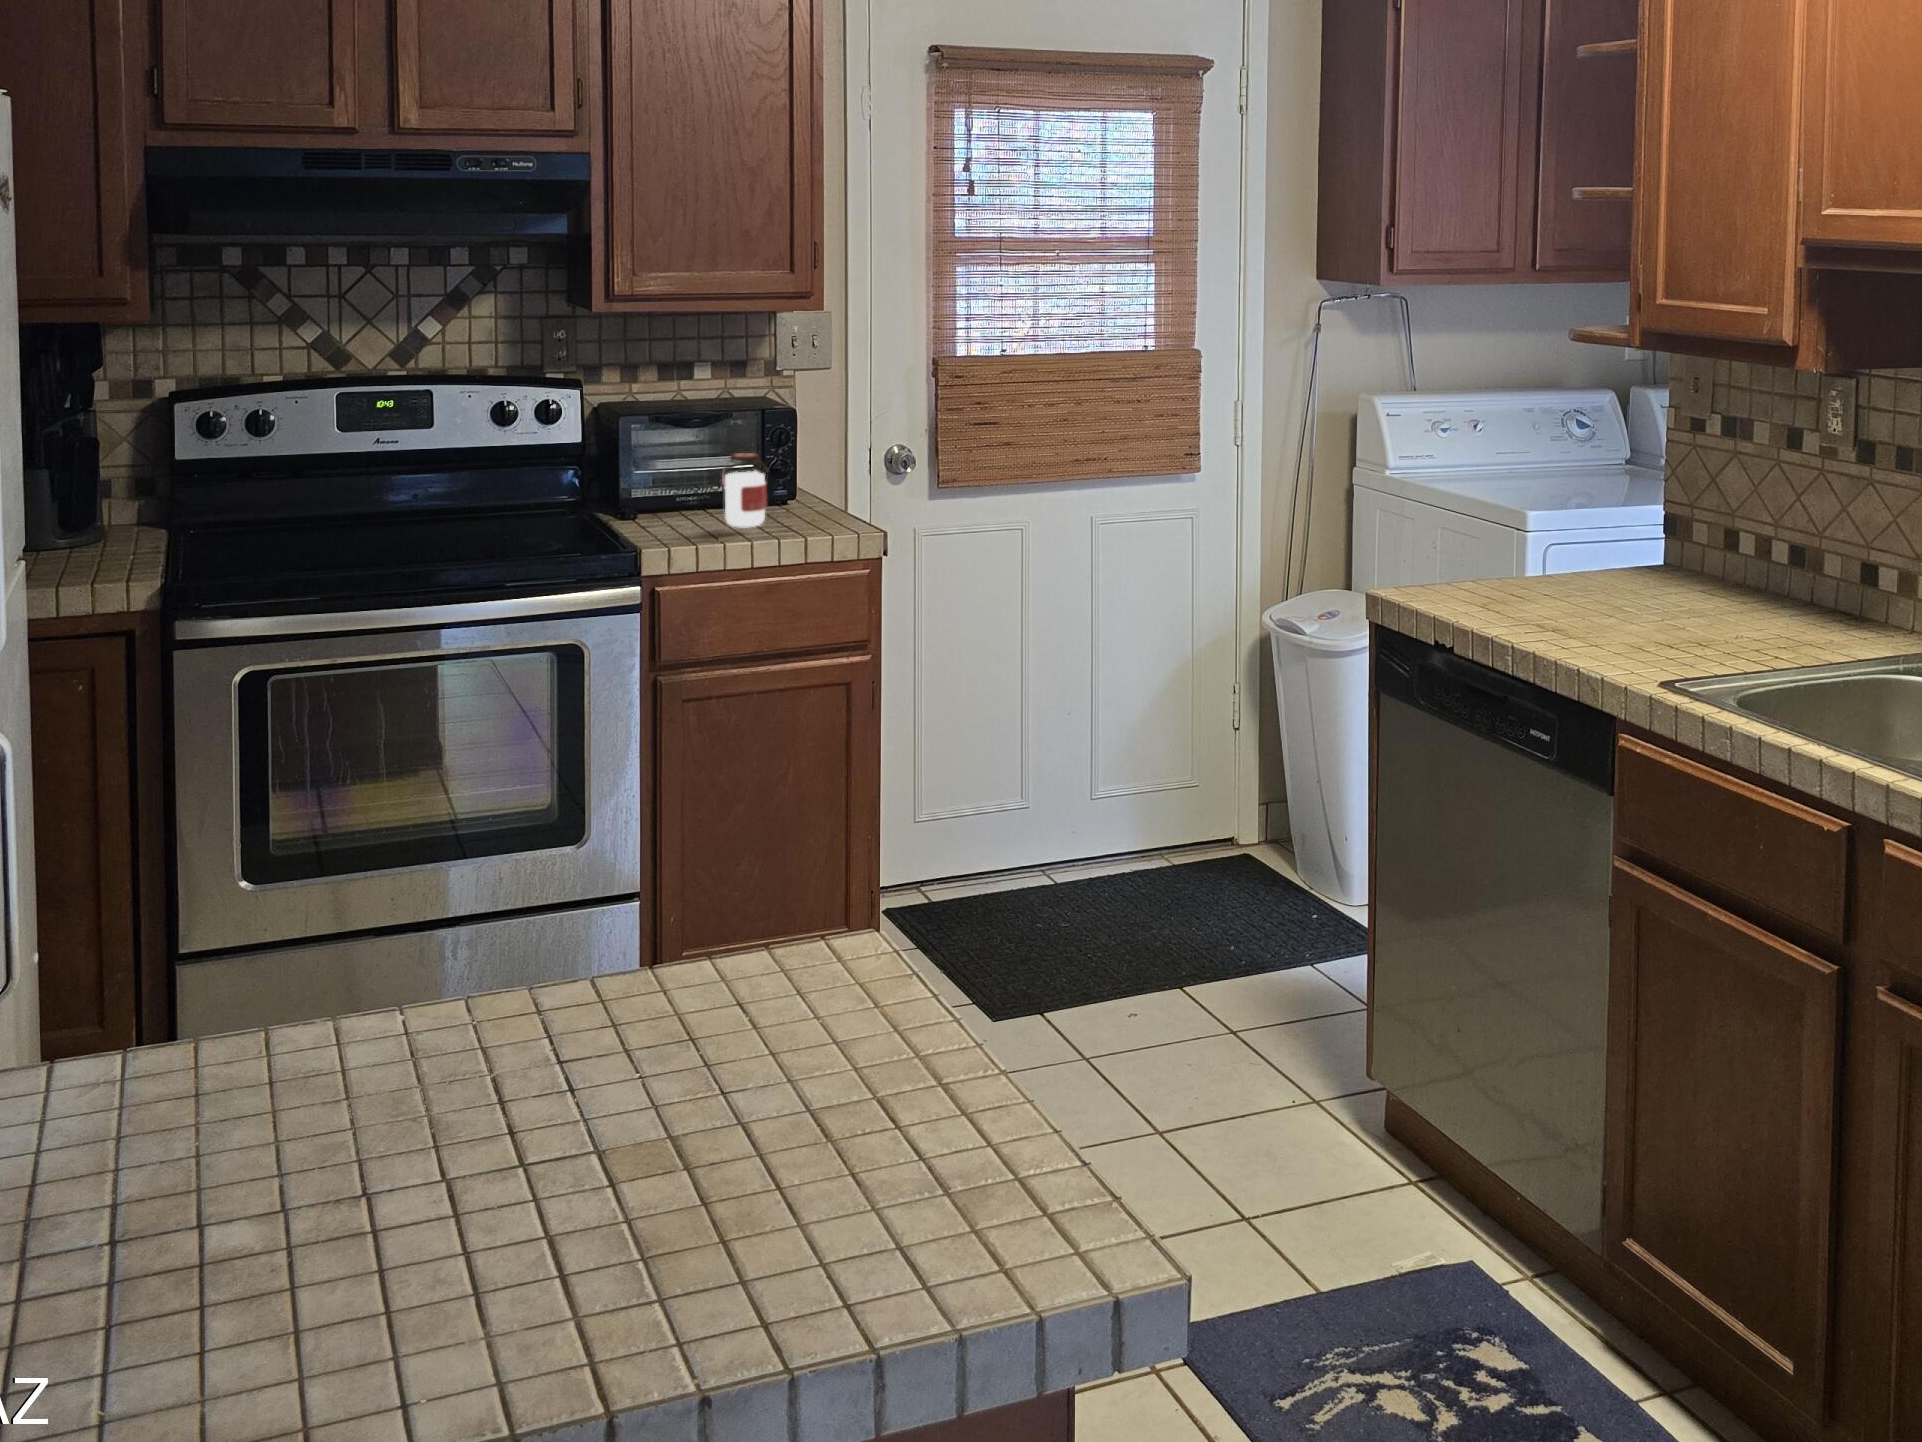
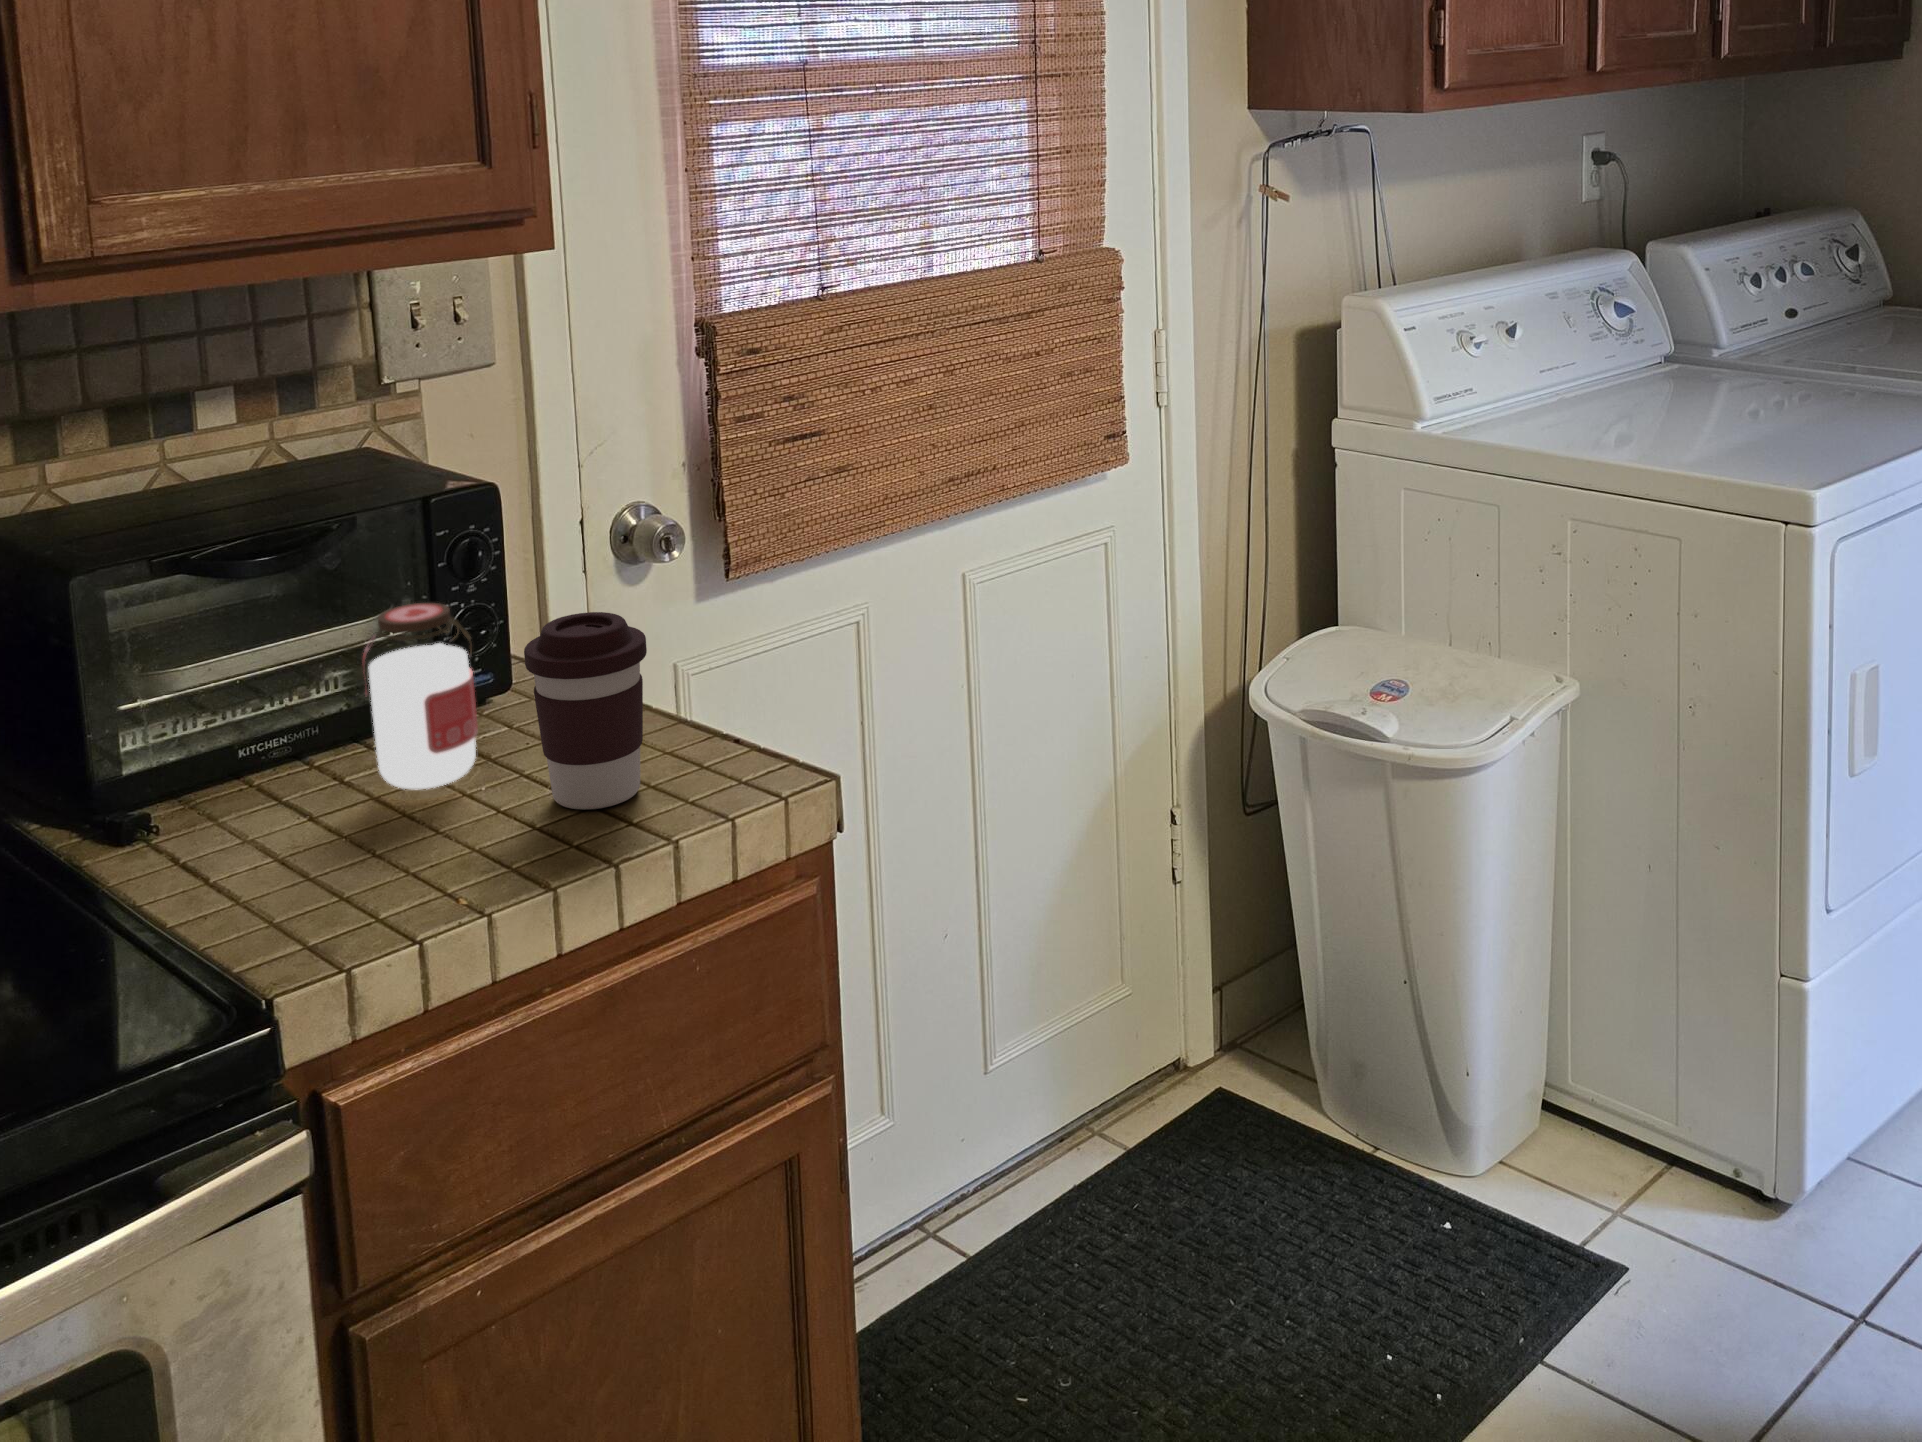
coffee cup: none [774,461,823,539] -> present [524,612,647,809]

